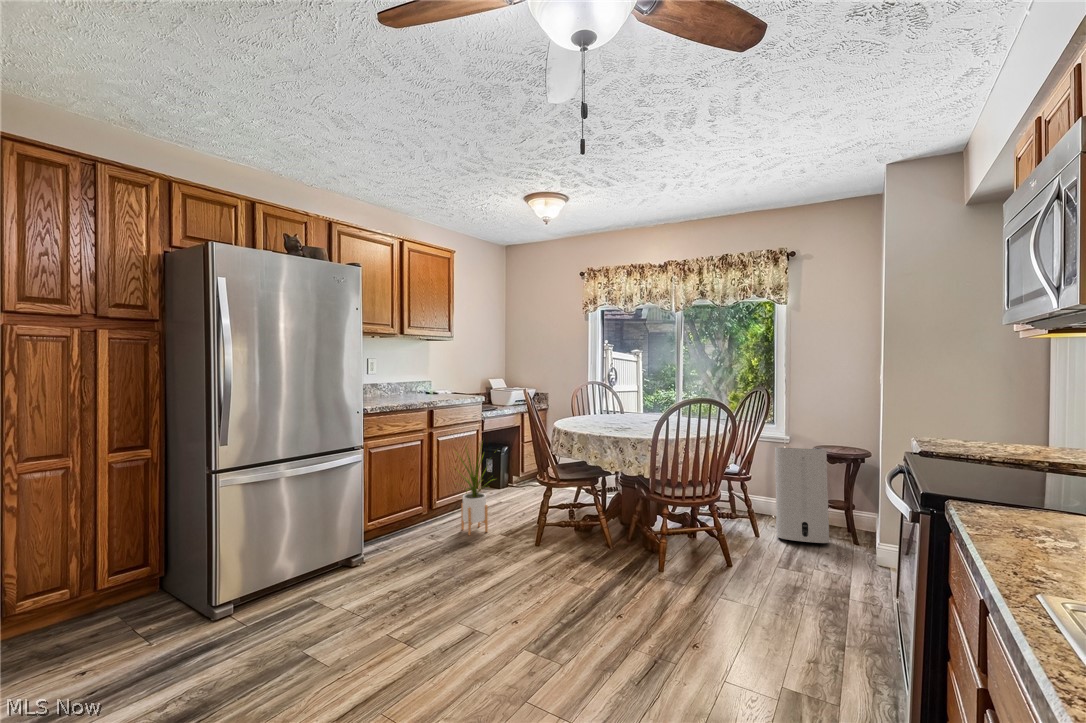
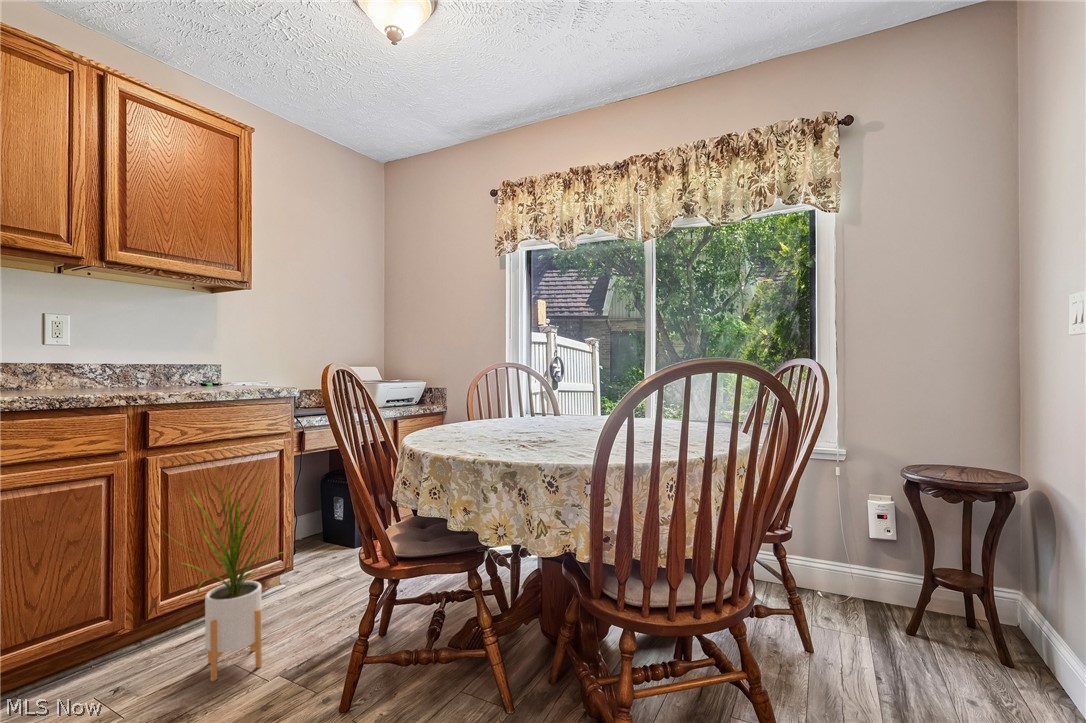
air purifier: present [775,447,829,543] -> none [839,472,963,672]

